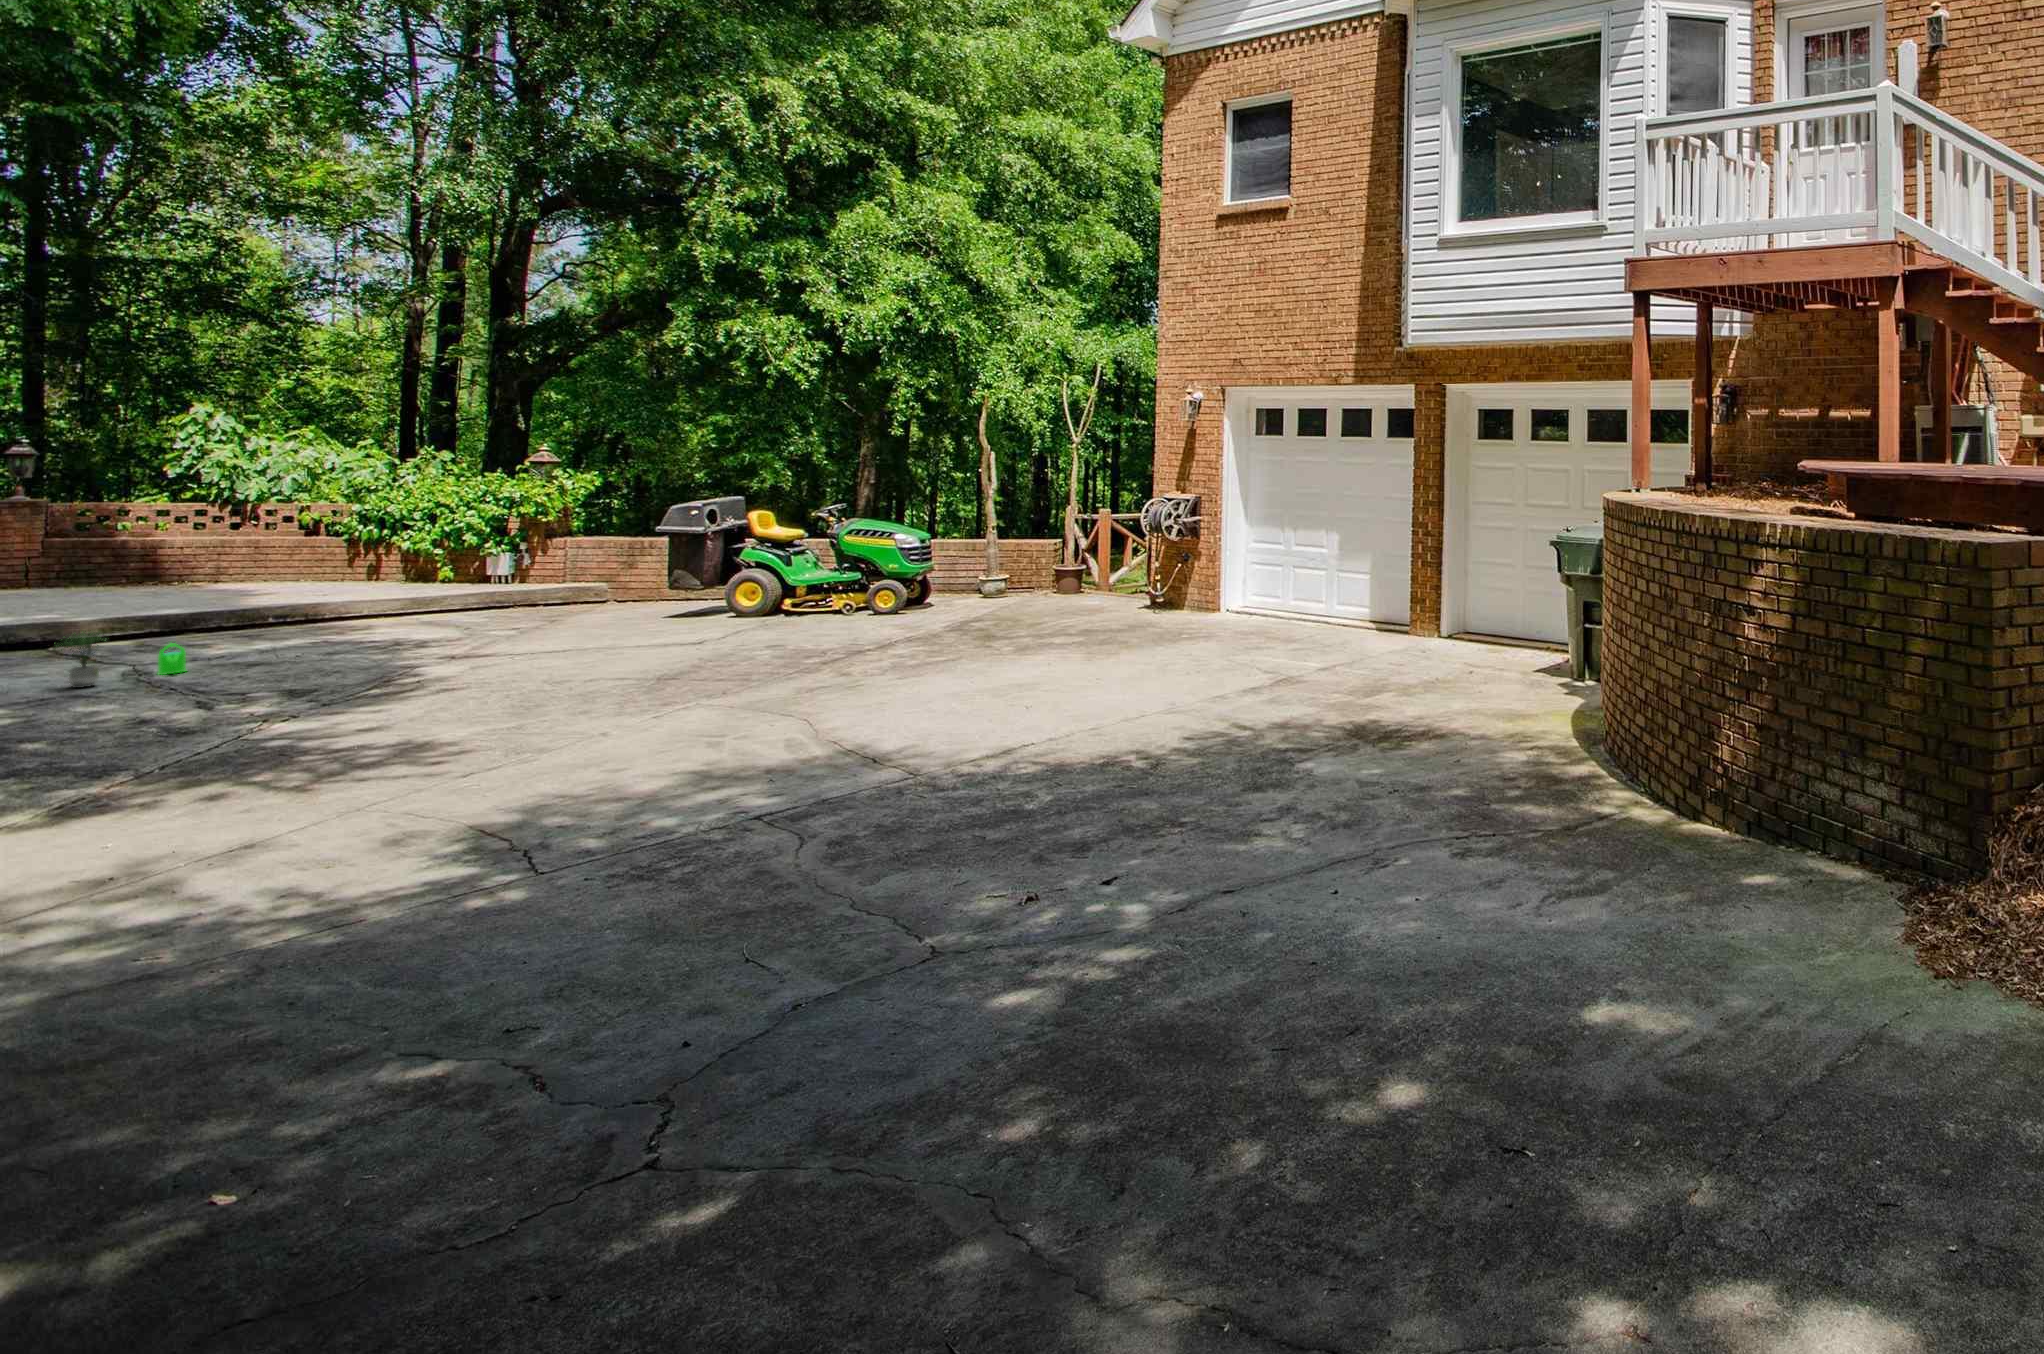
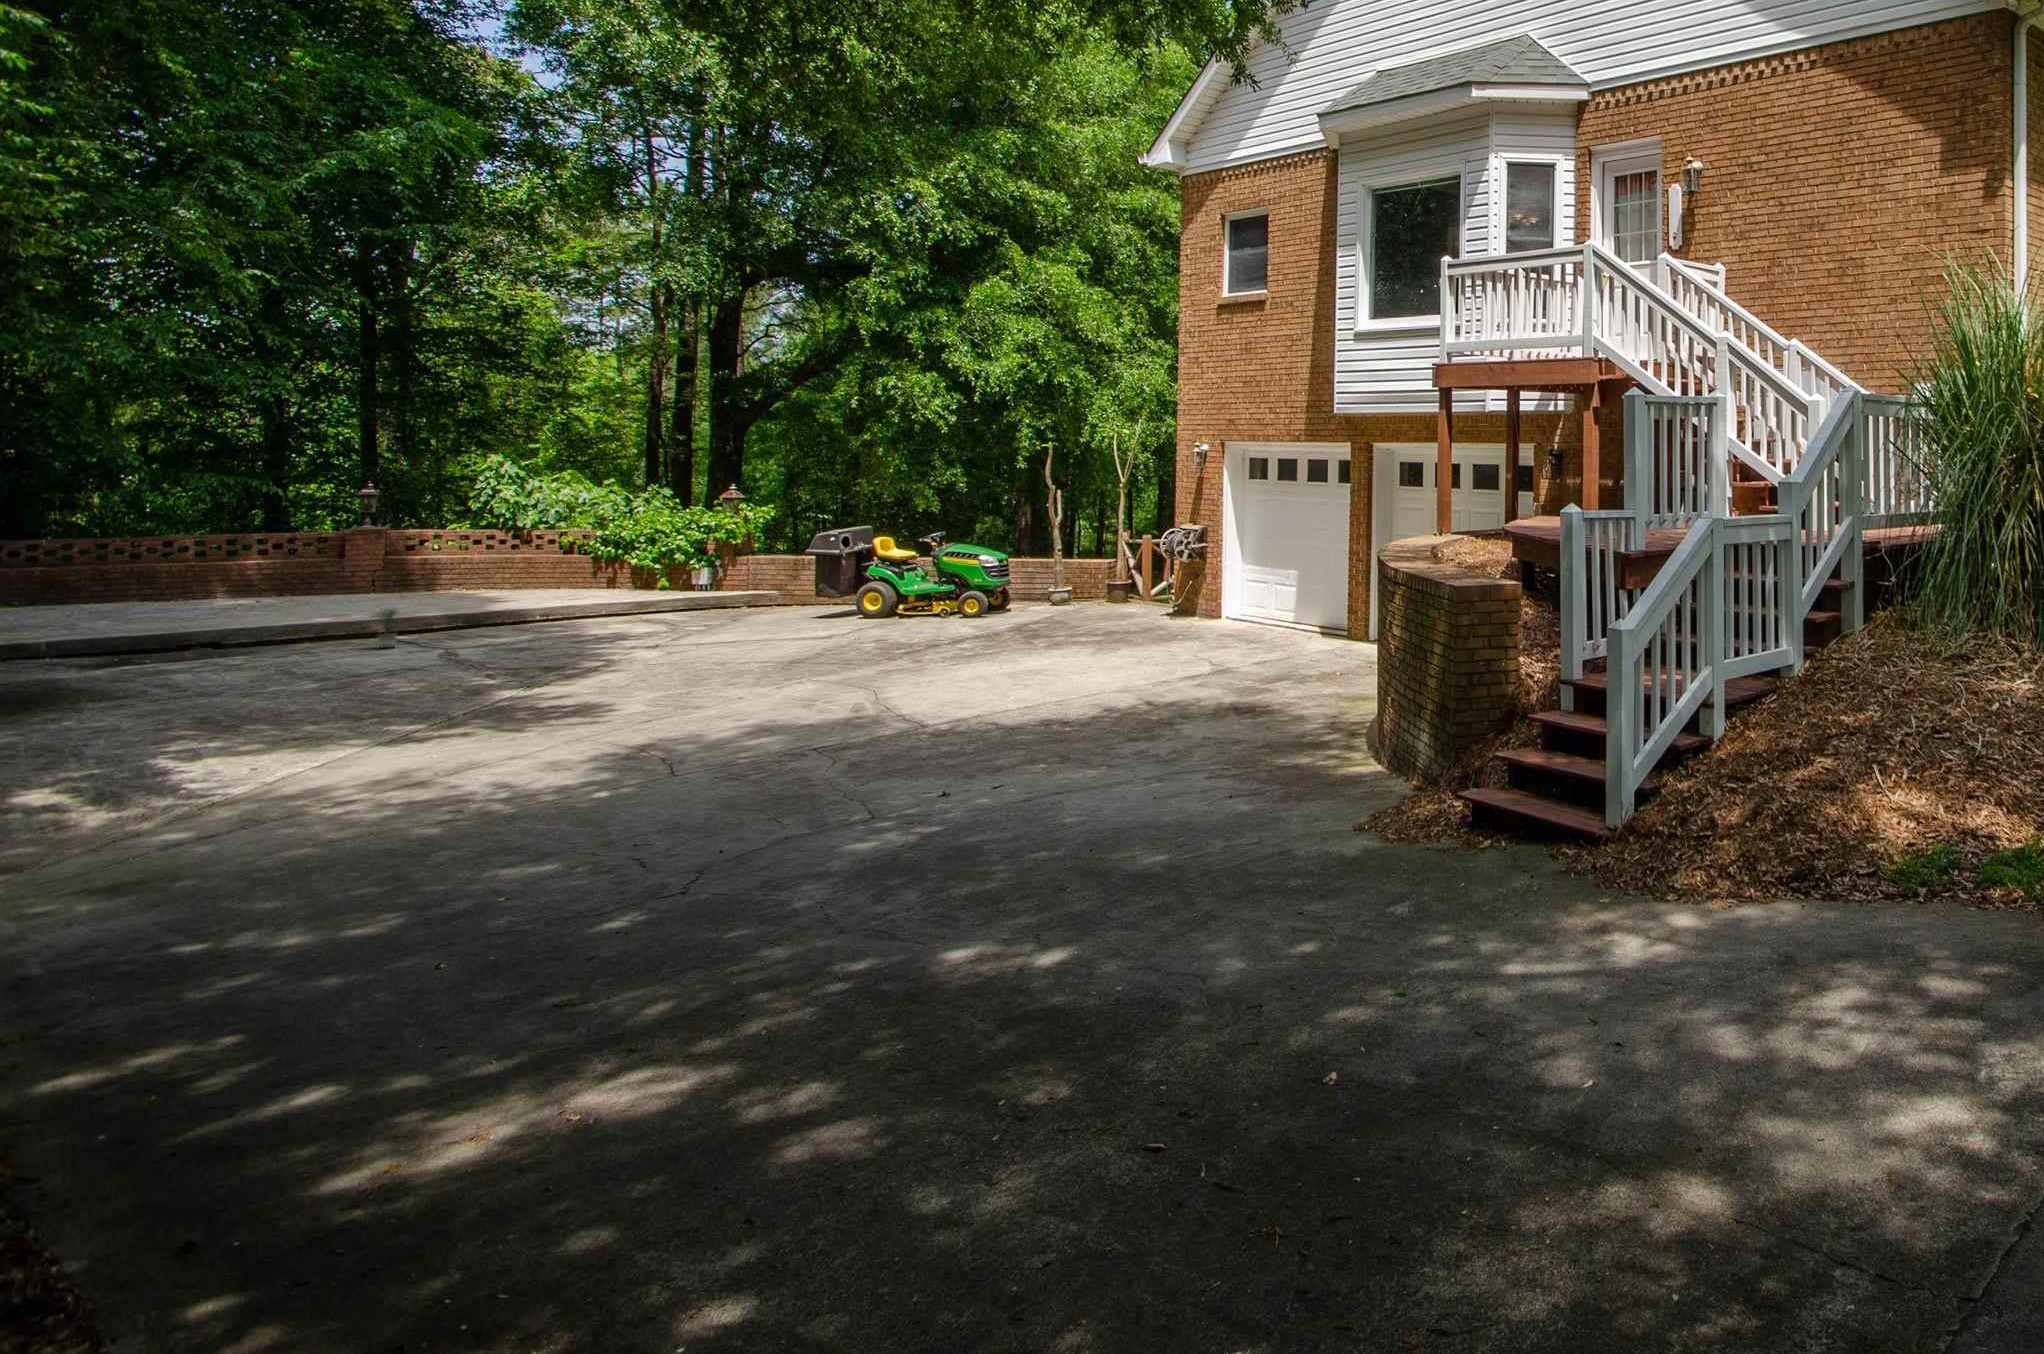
watering can: present [157,643,186,675] -> none [435,620,457,643]

